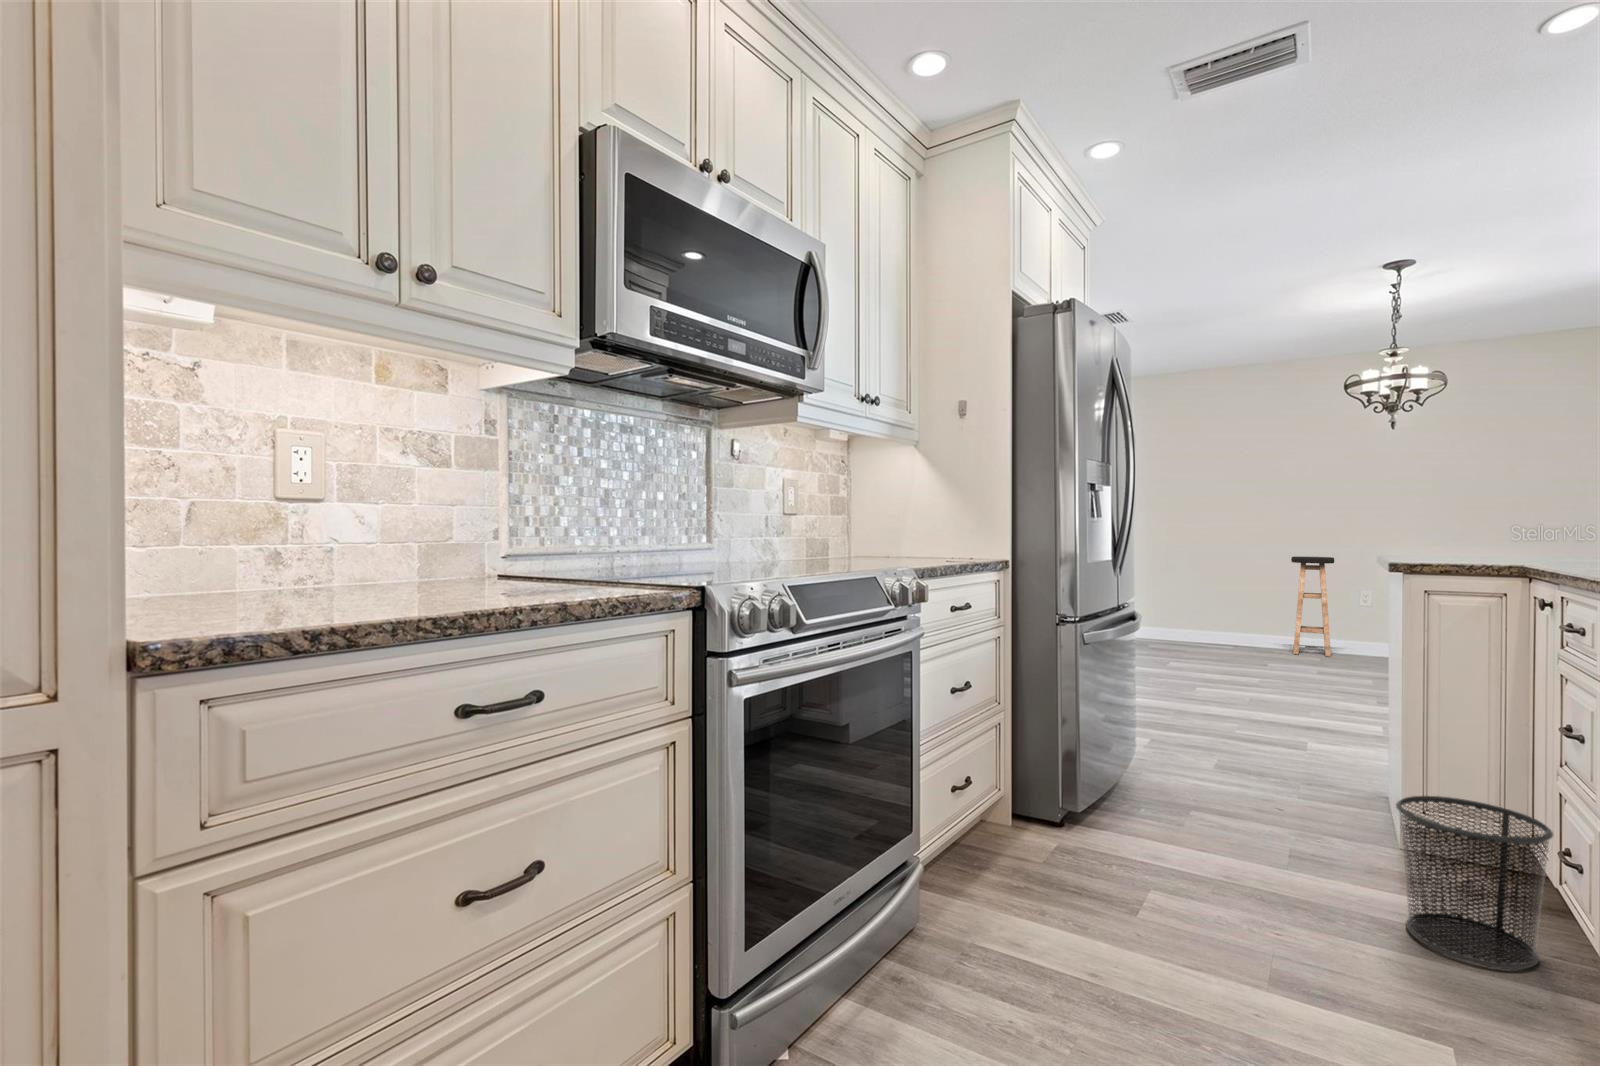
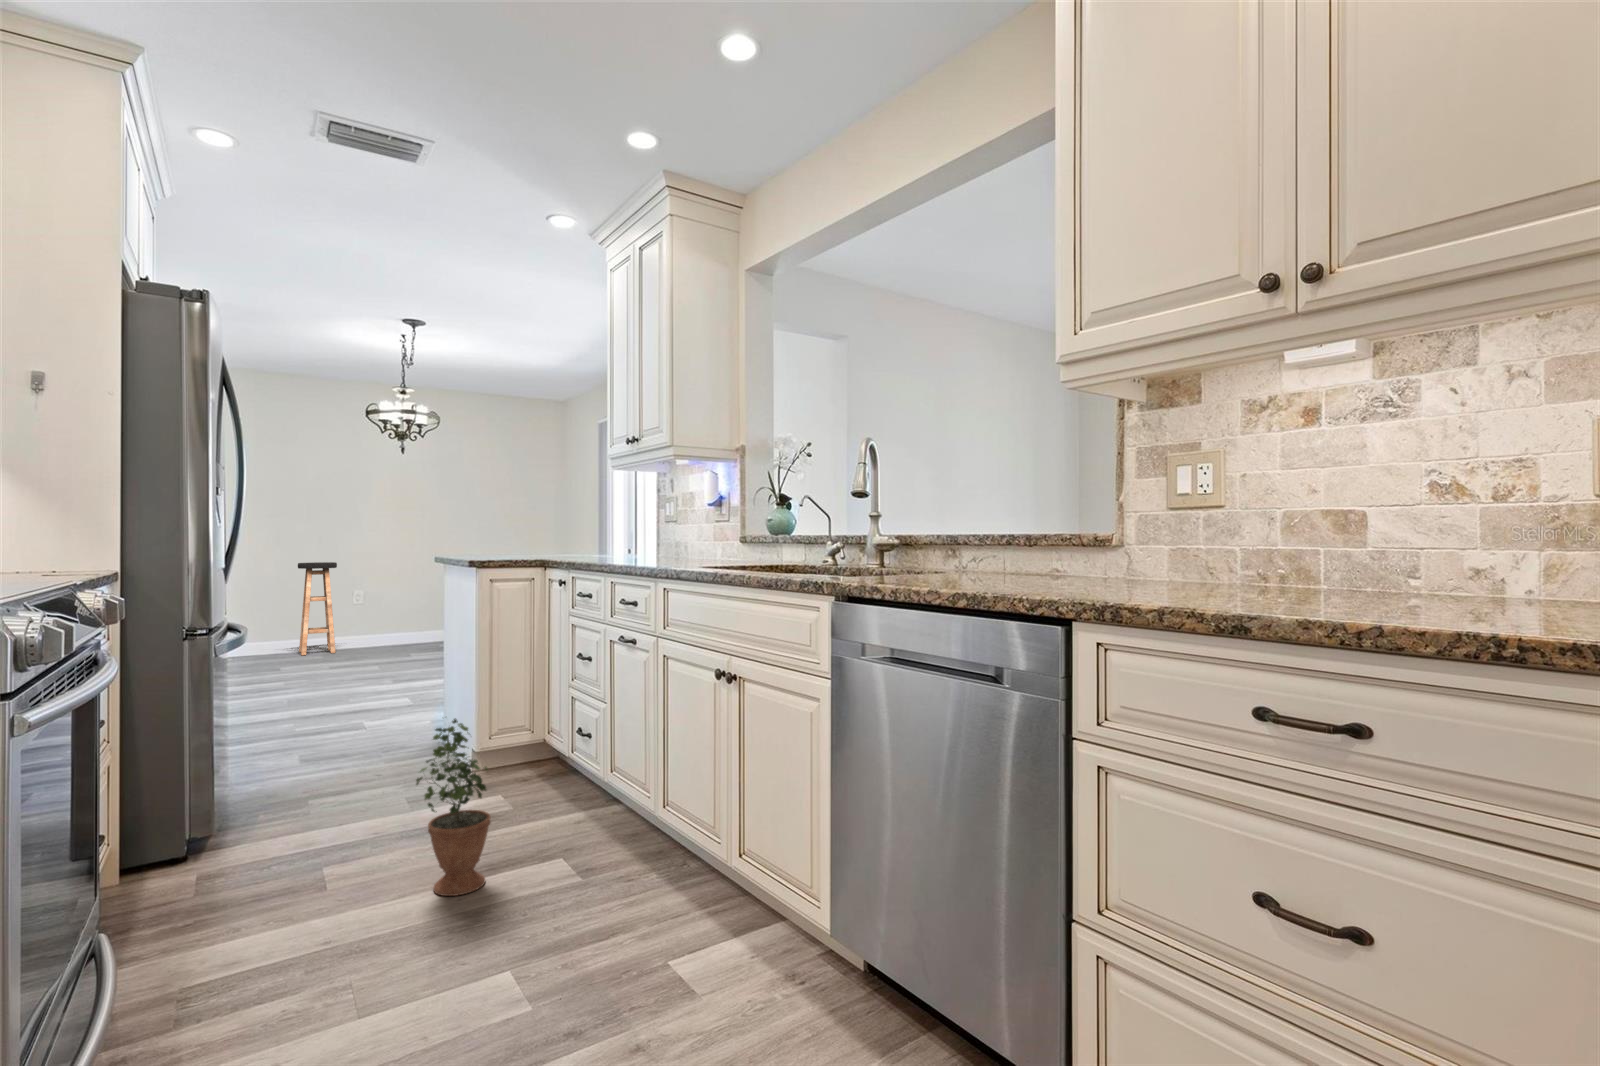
potted plant: none [1208,765,1316,1012] -> present [416,718,491,896]
waste bin: present [1396,796,1553,969] -> none [500,715,582,818]

